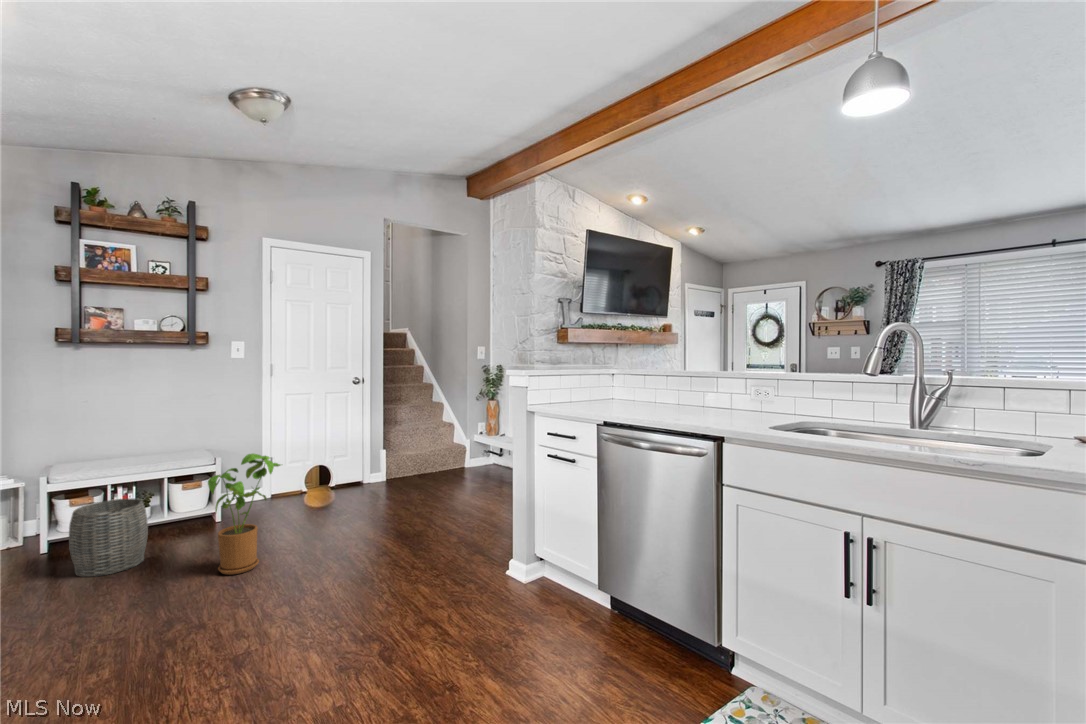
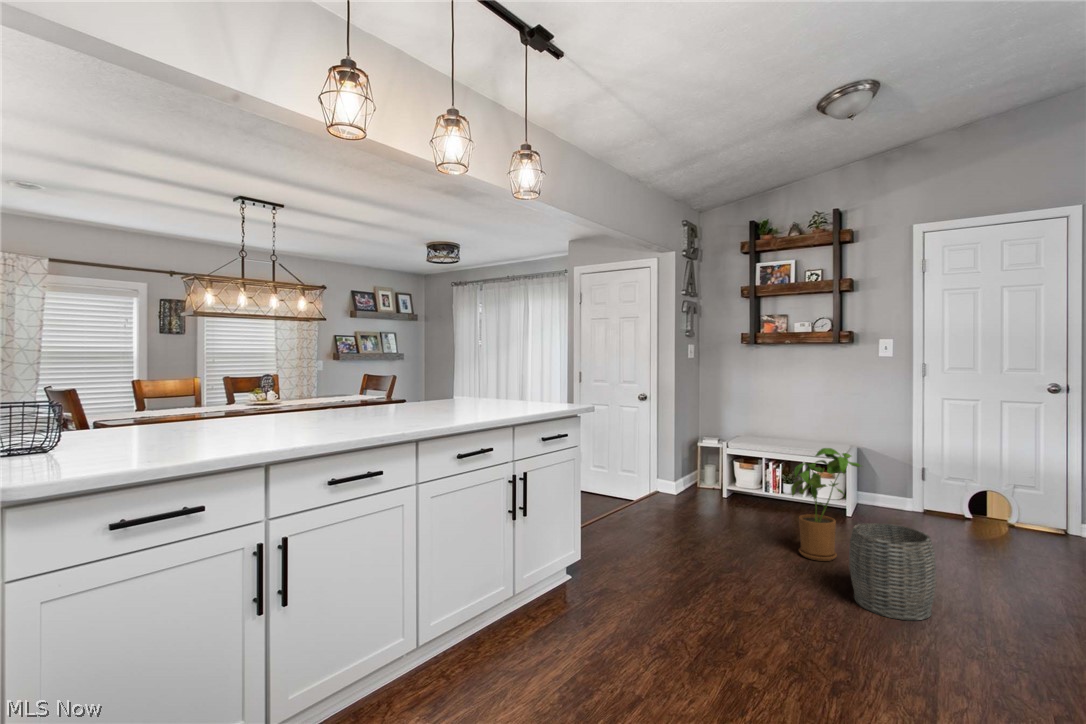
woven basket: present [69,499,148,577] -> present [849,523,936,620]

